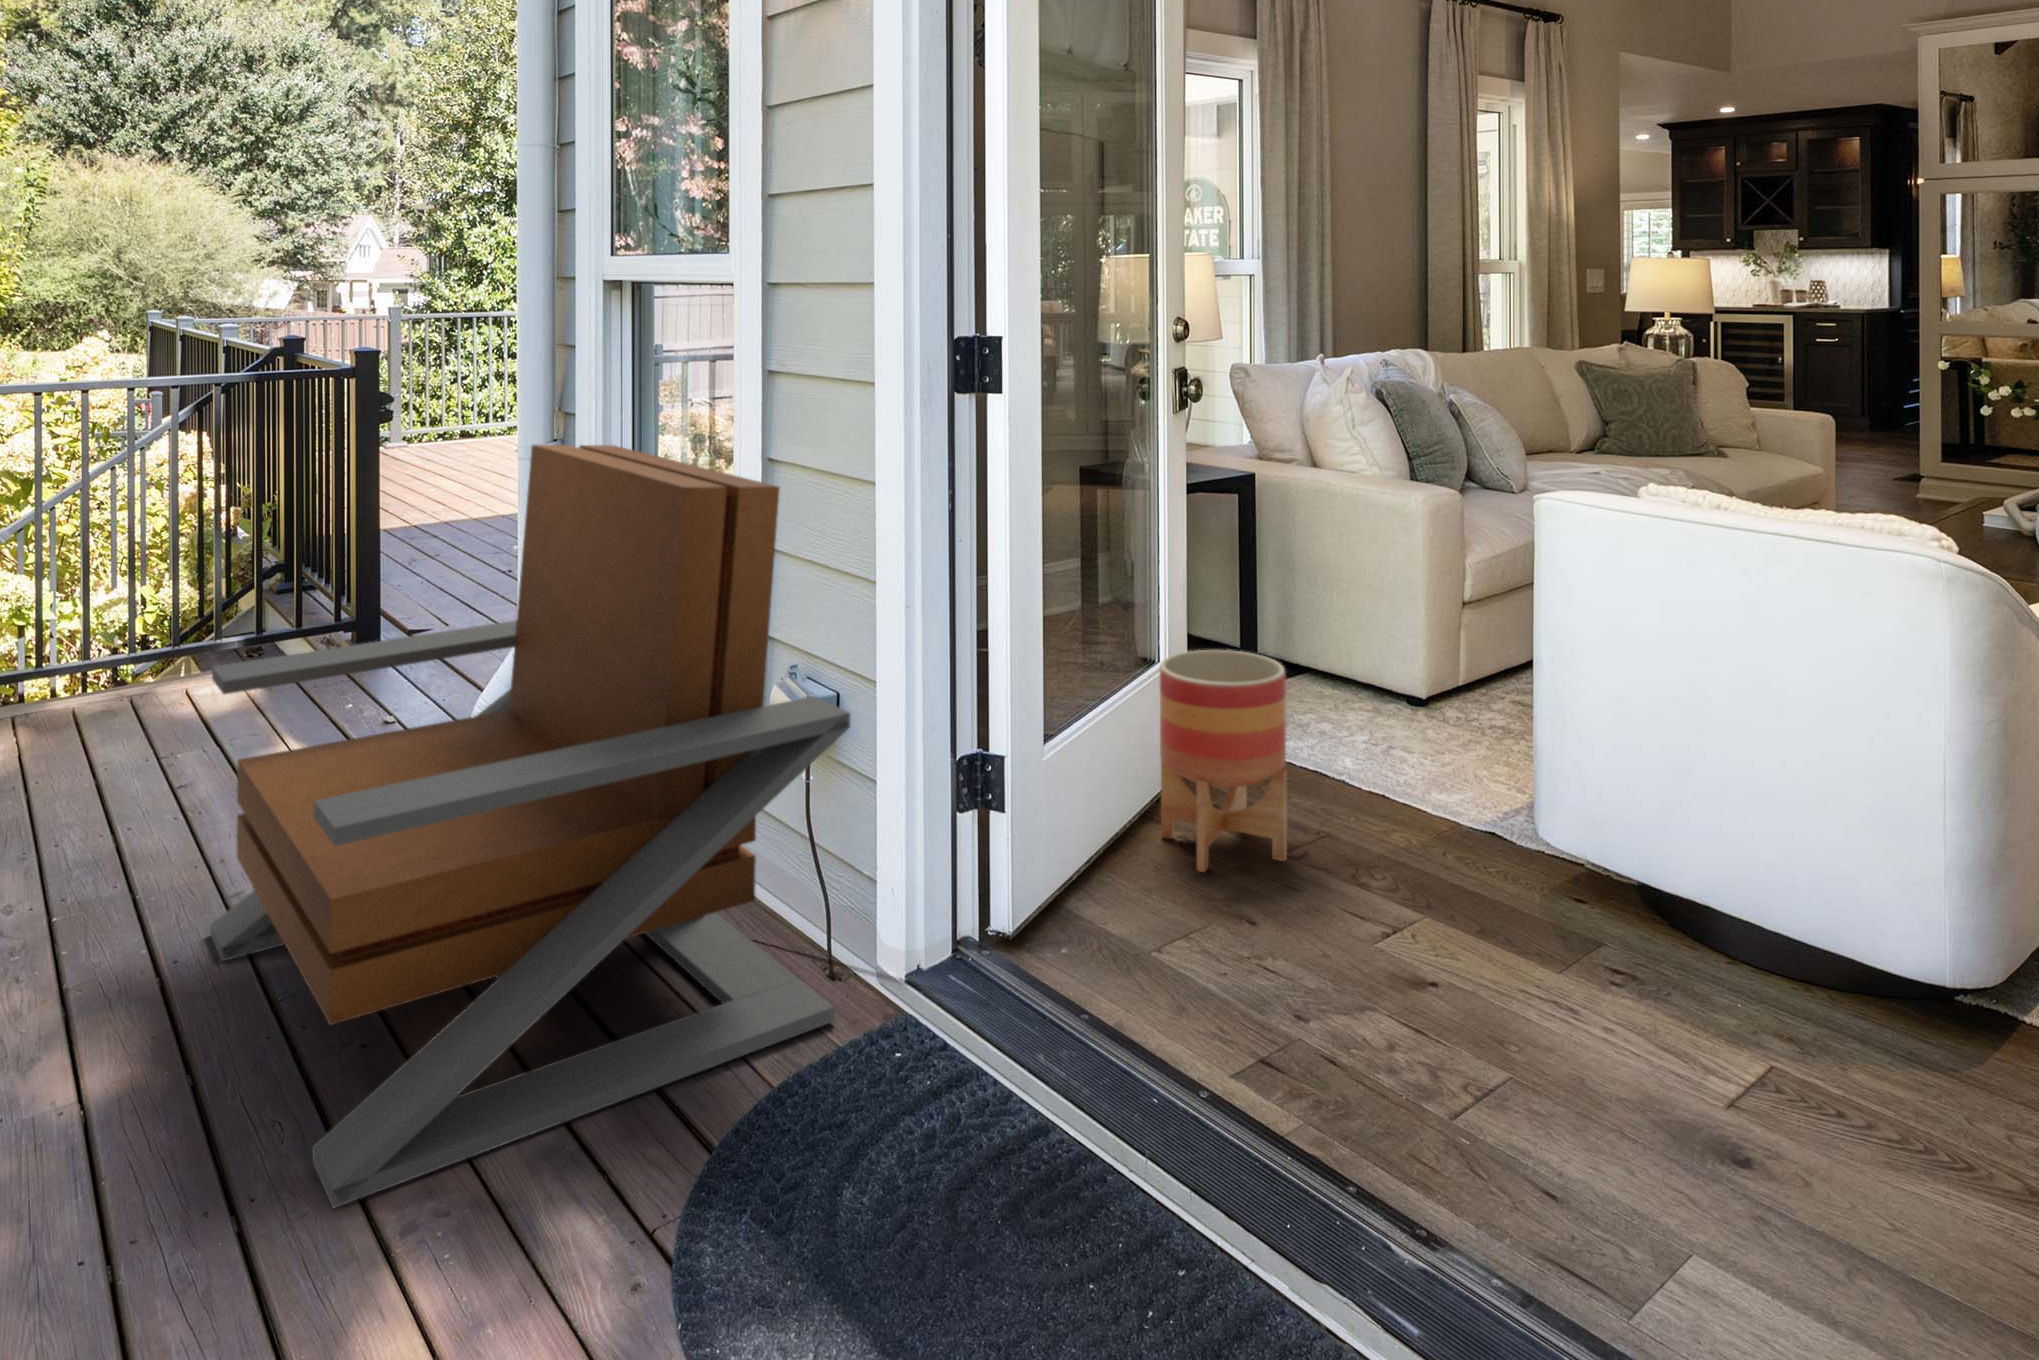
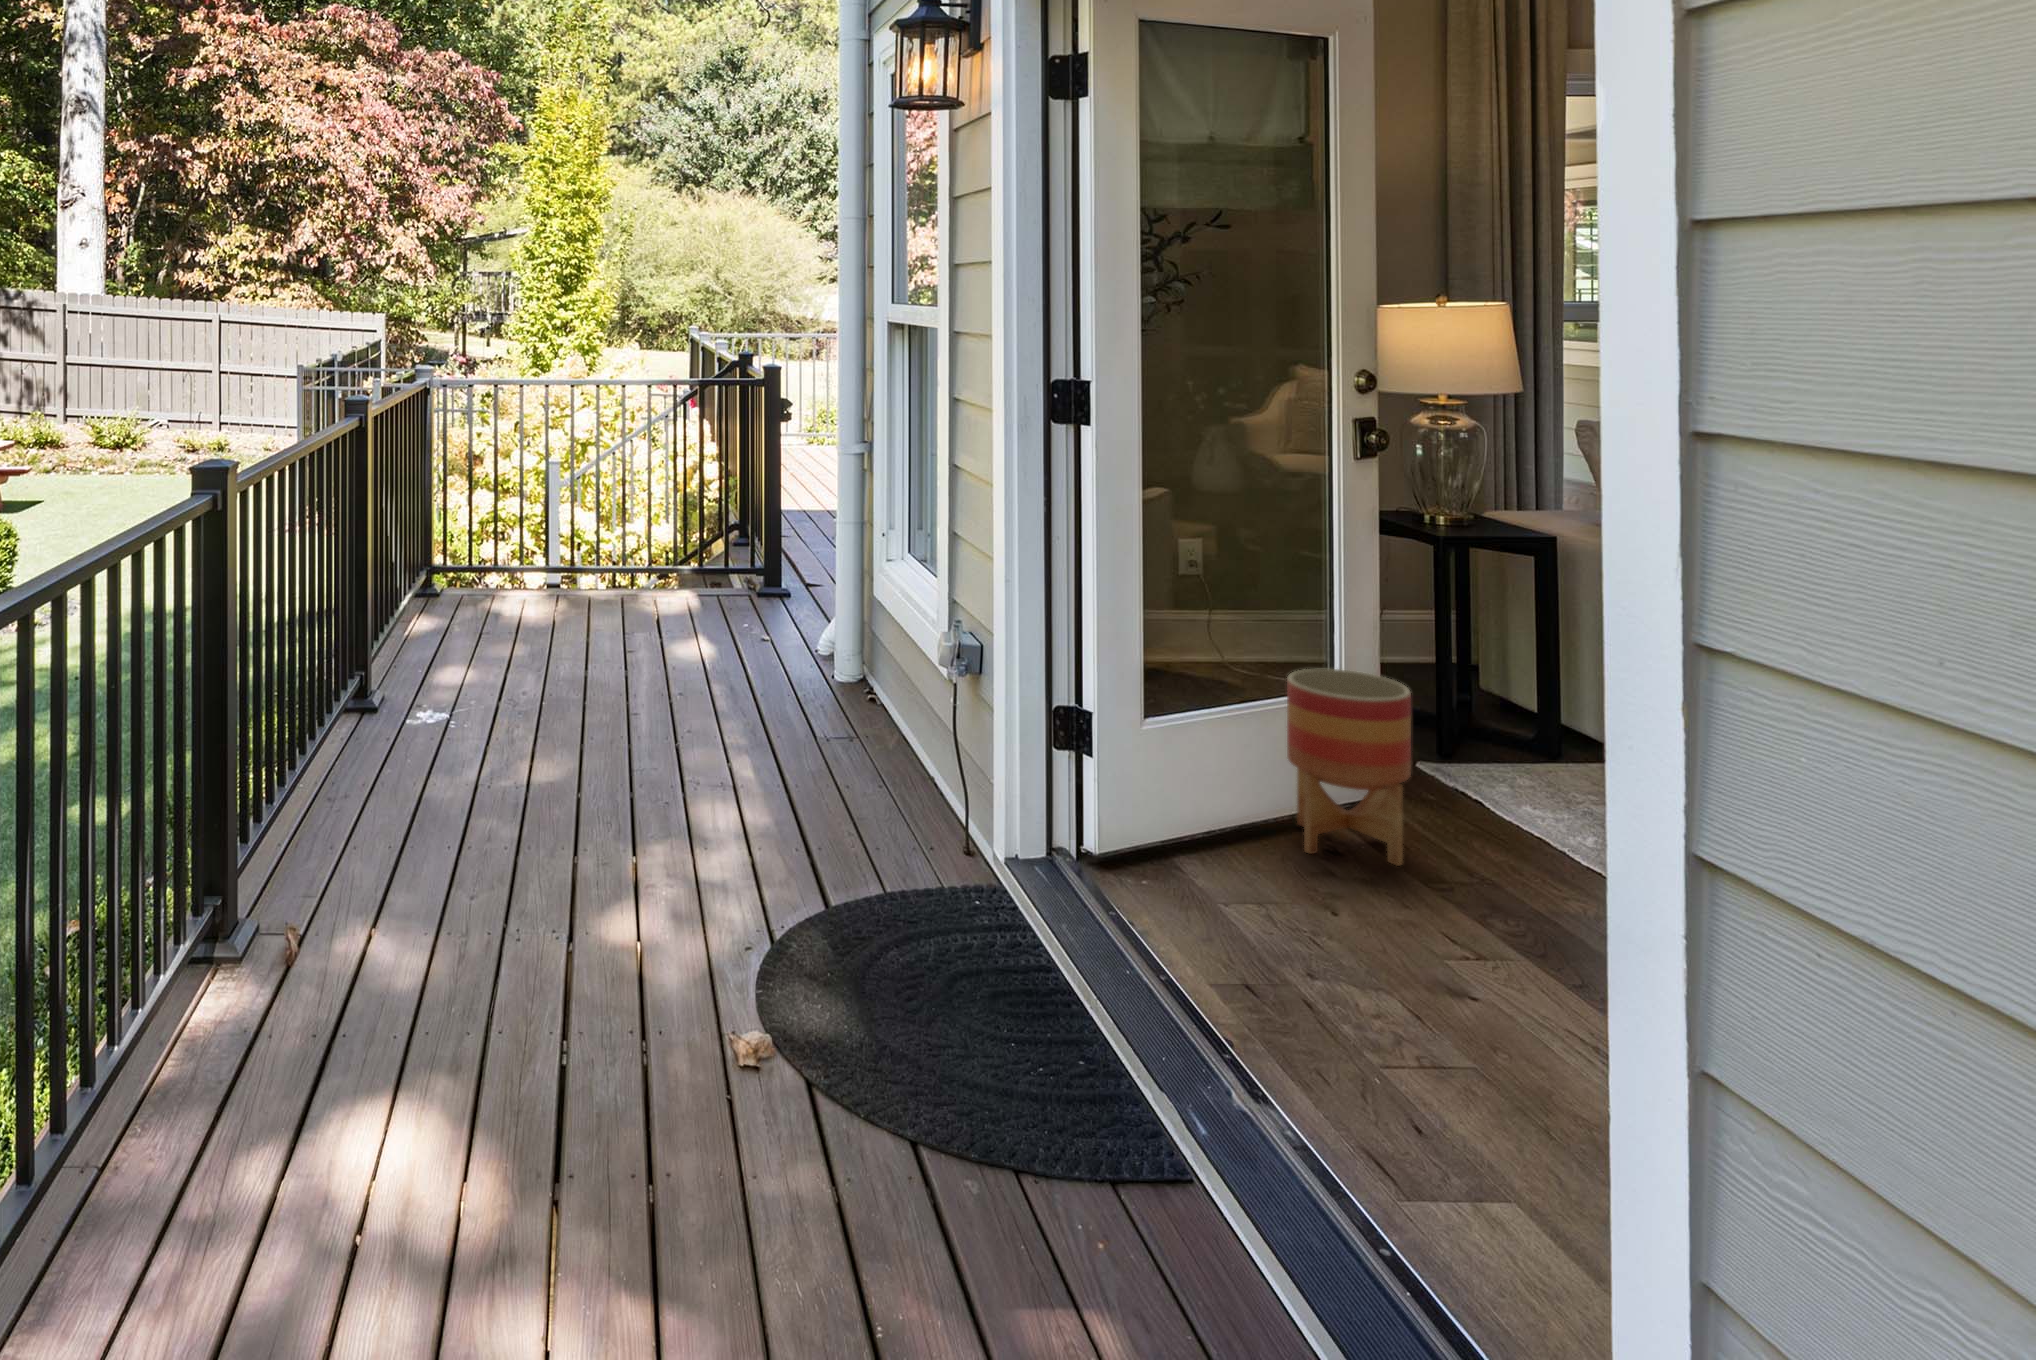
lounge chair: present [211,445,850,1208] -> none [612,440,950,858]

